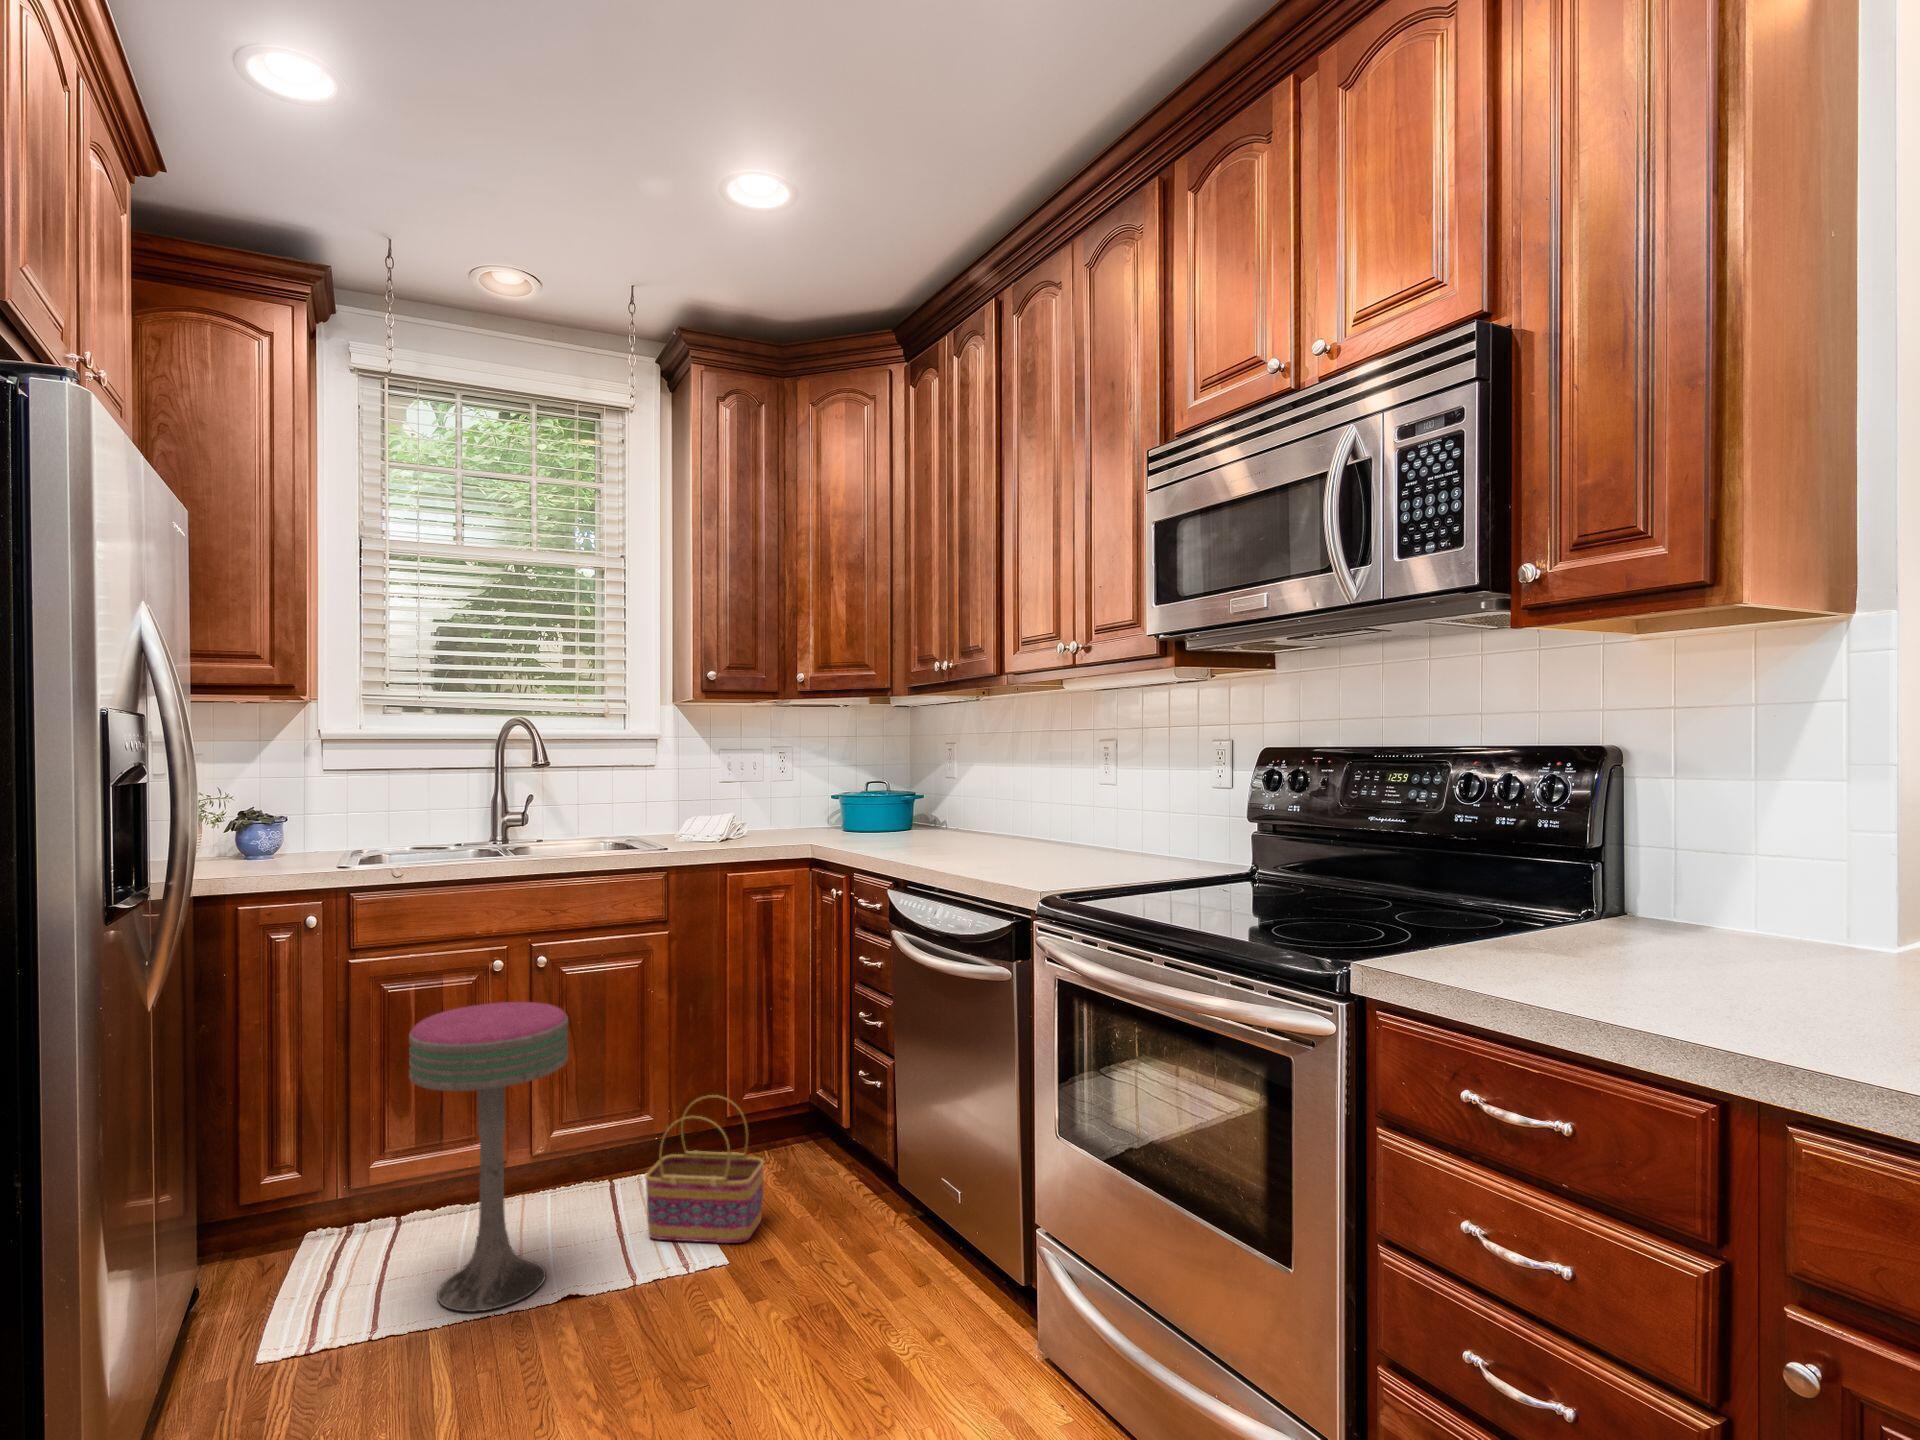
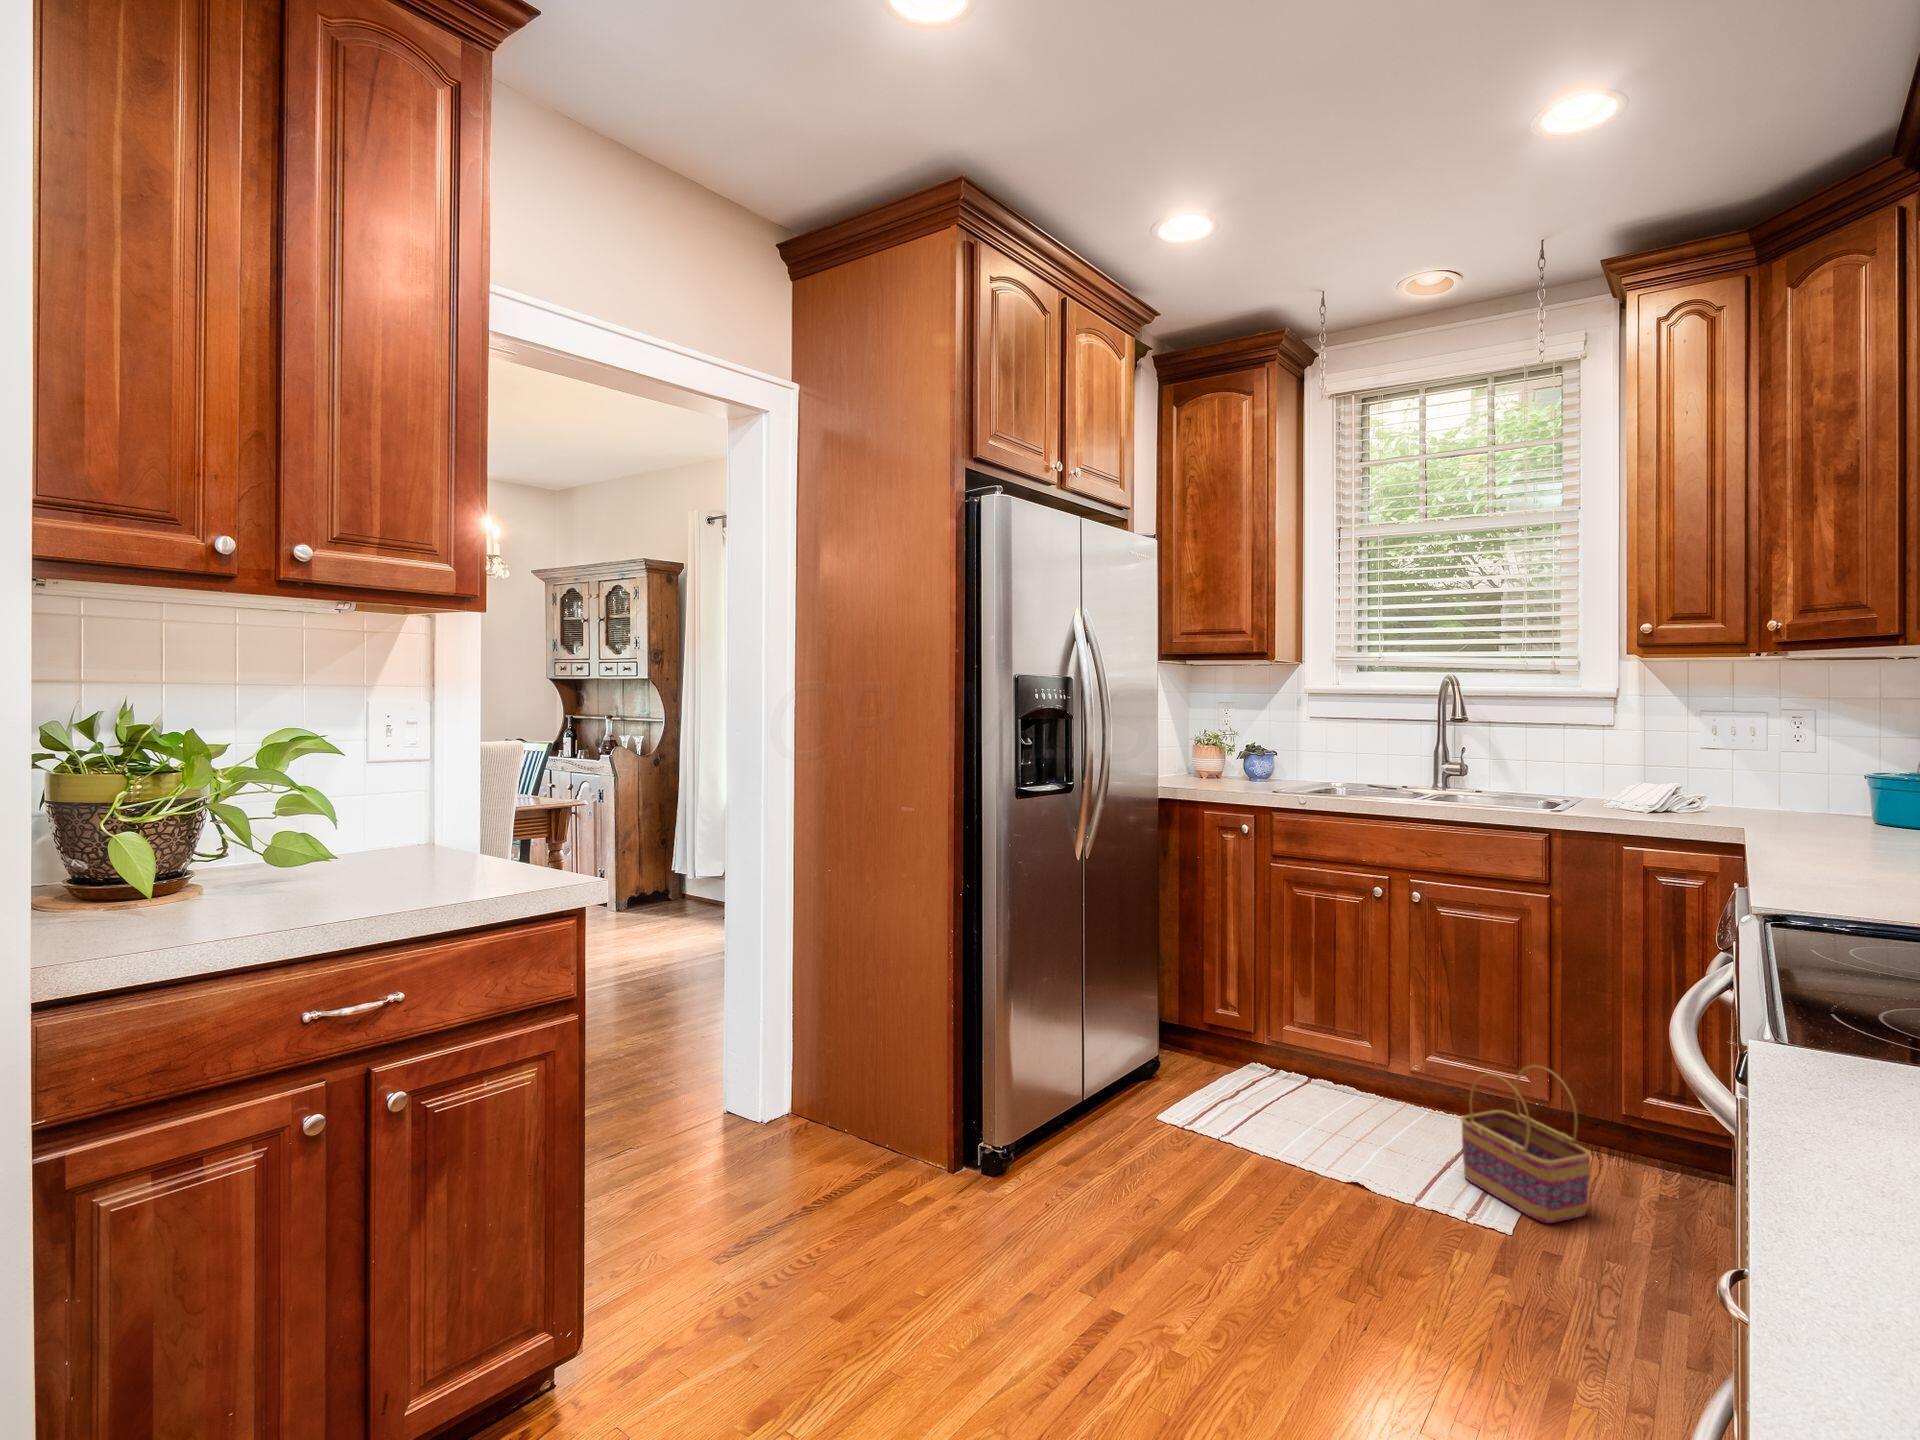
bar stool: present [409,1002,568,1312] -> none [1252,918,1381,1167]

